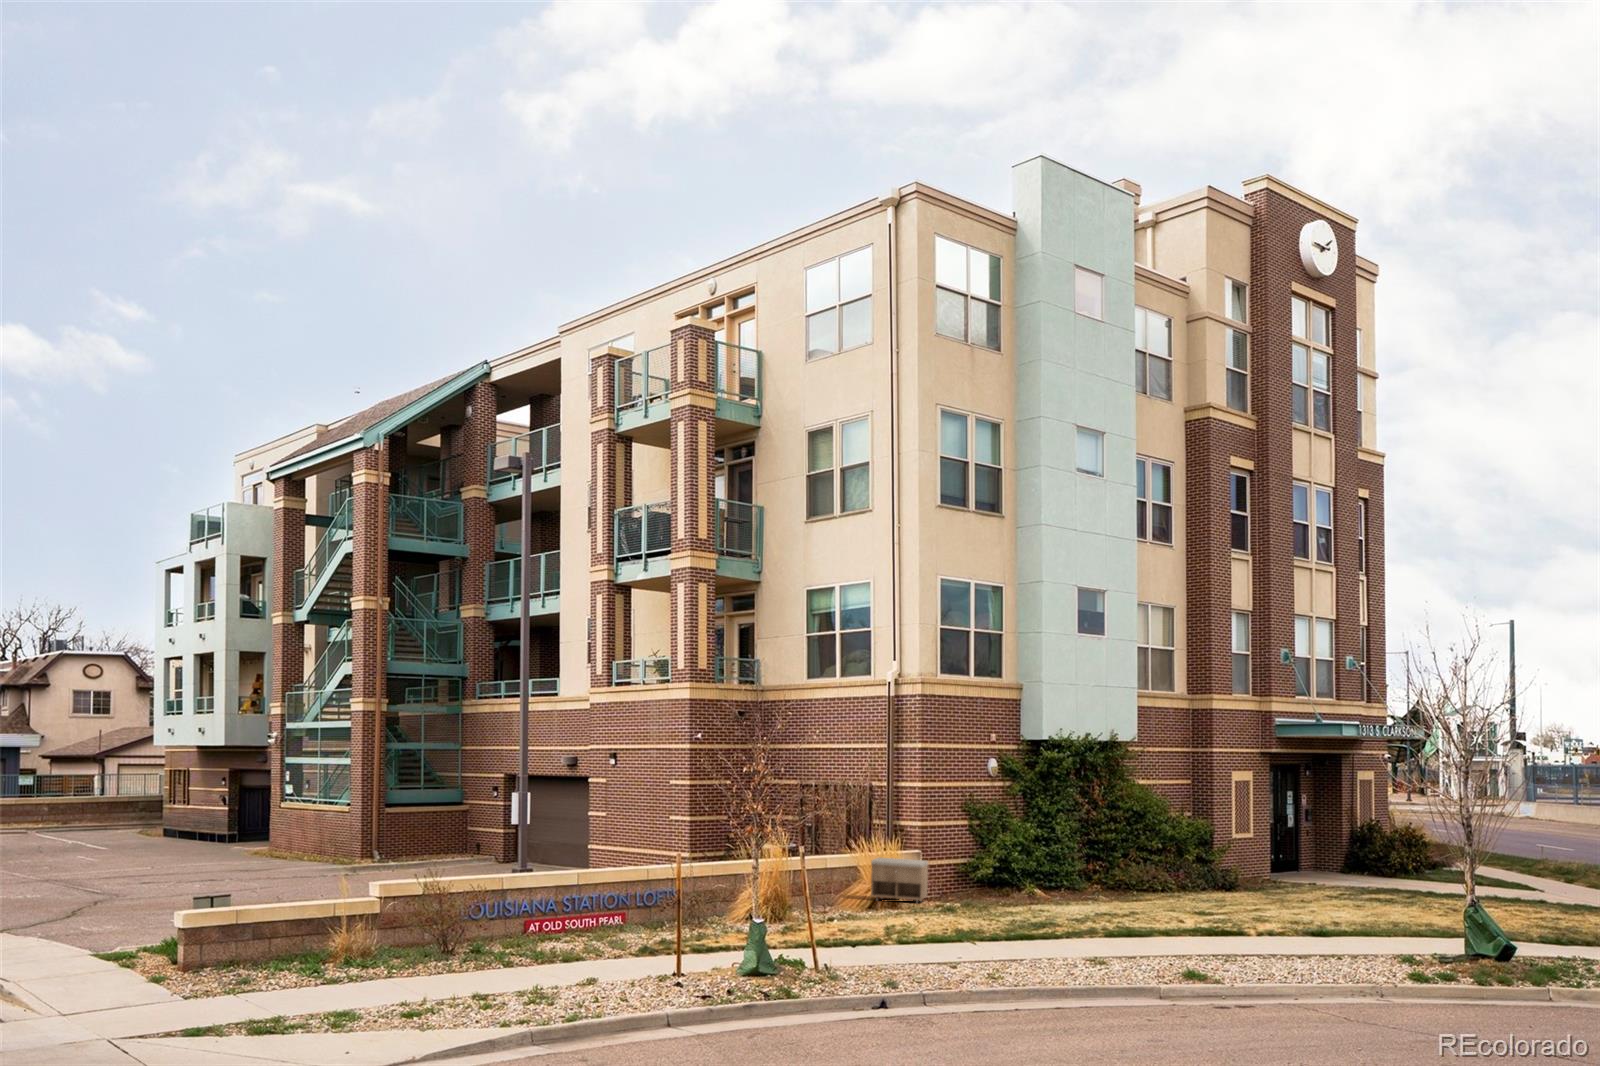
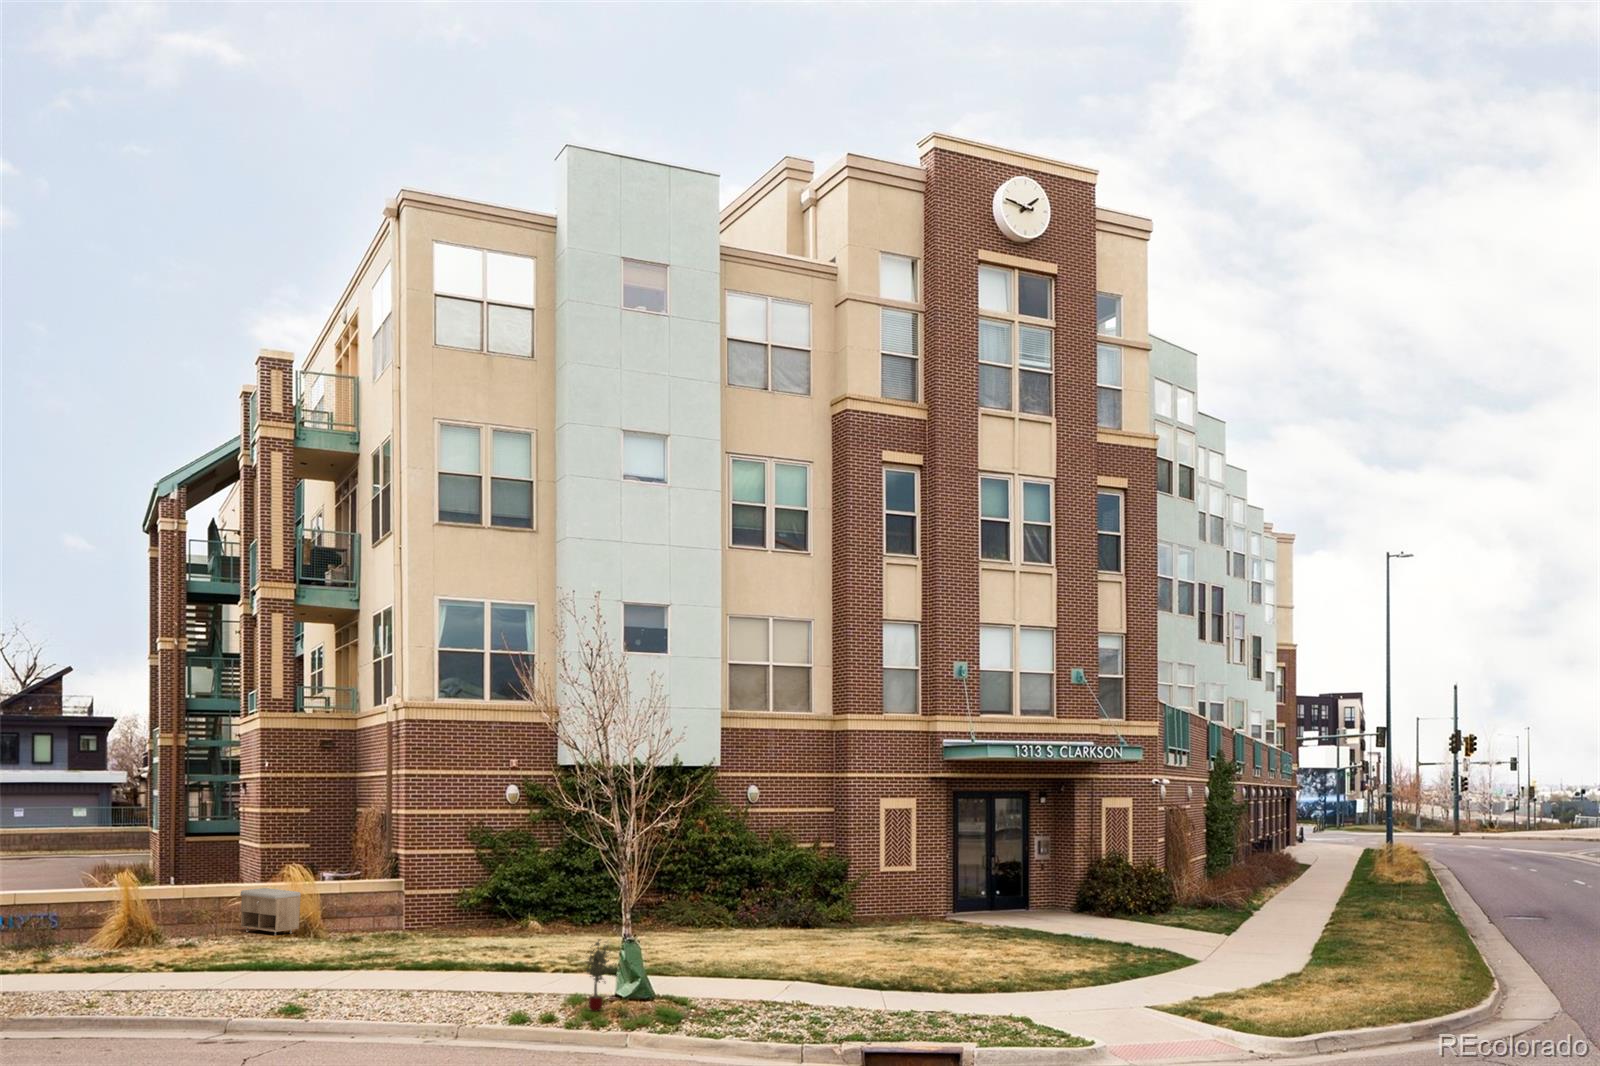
potted tree: none [1482,896,1531,962] -> present [586,939,620,1011]

